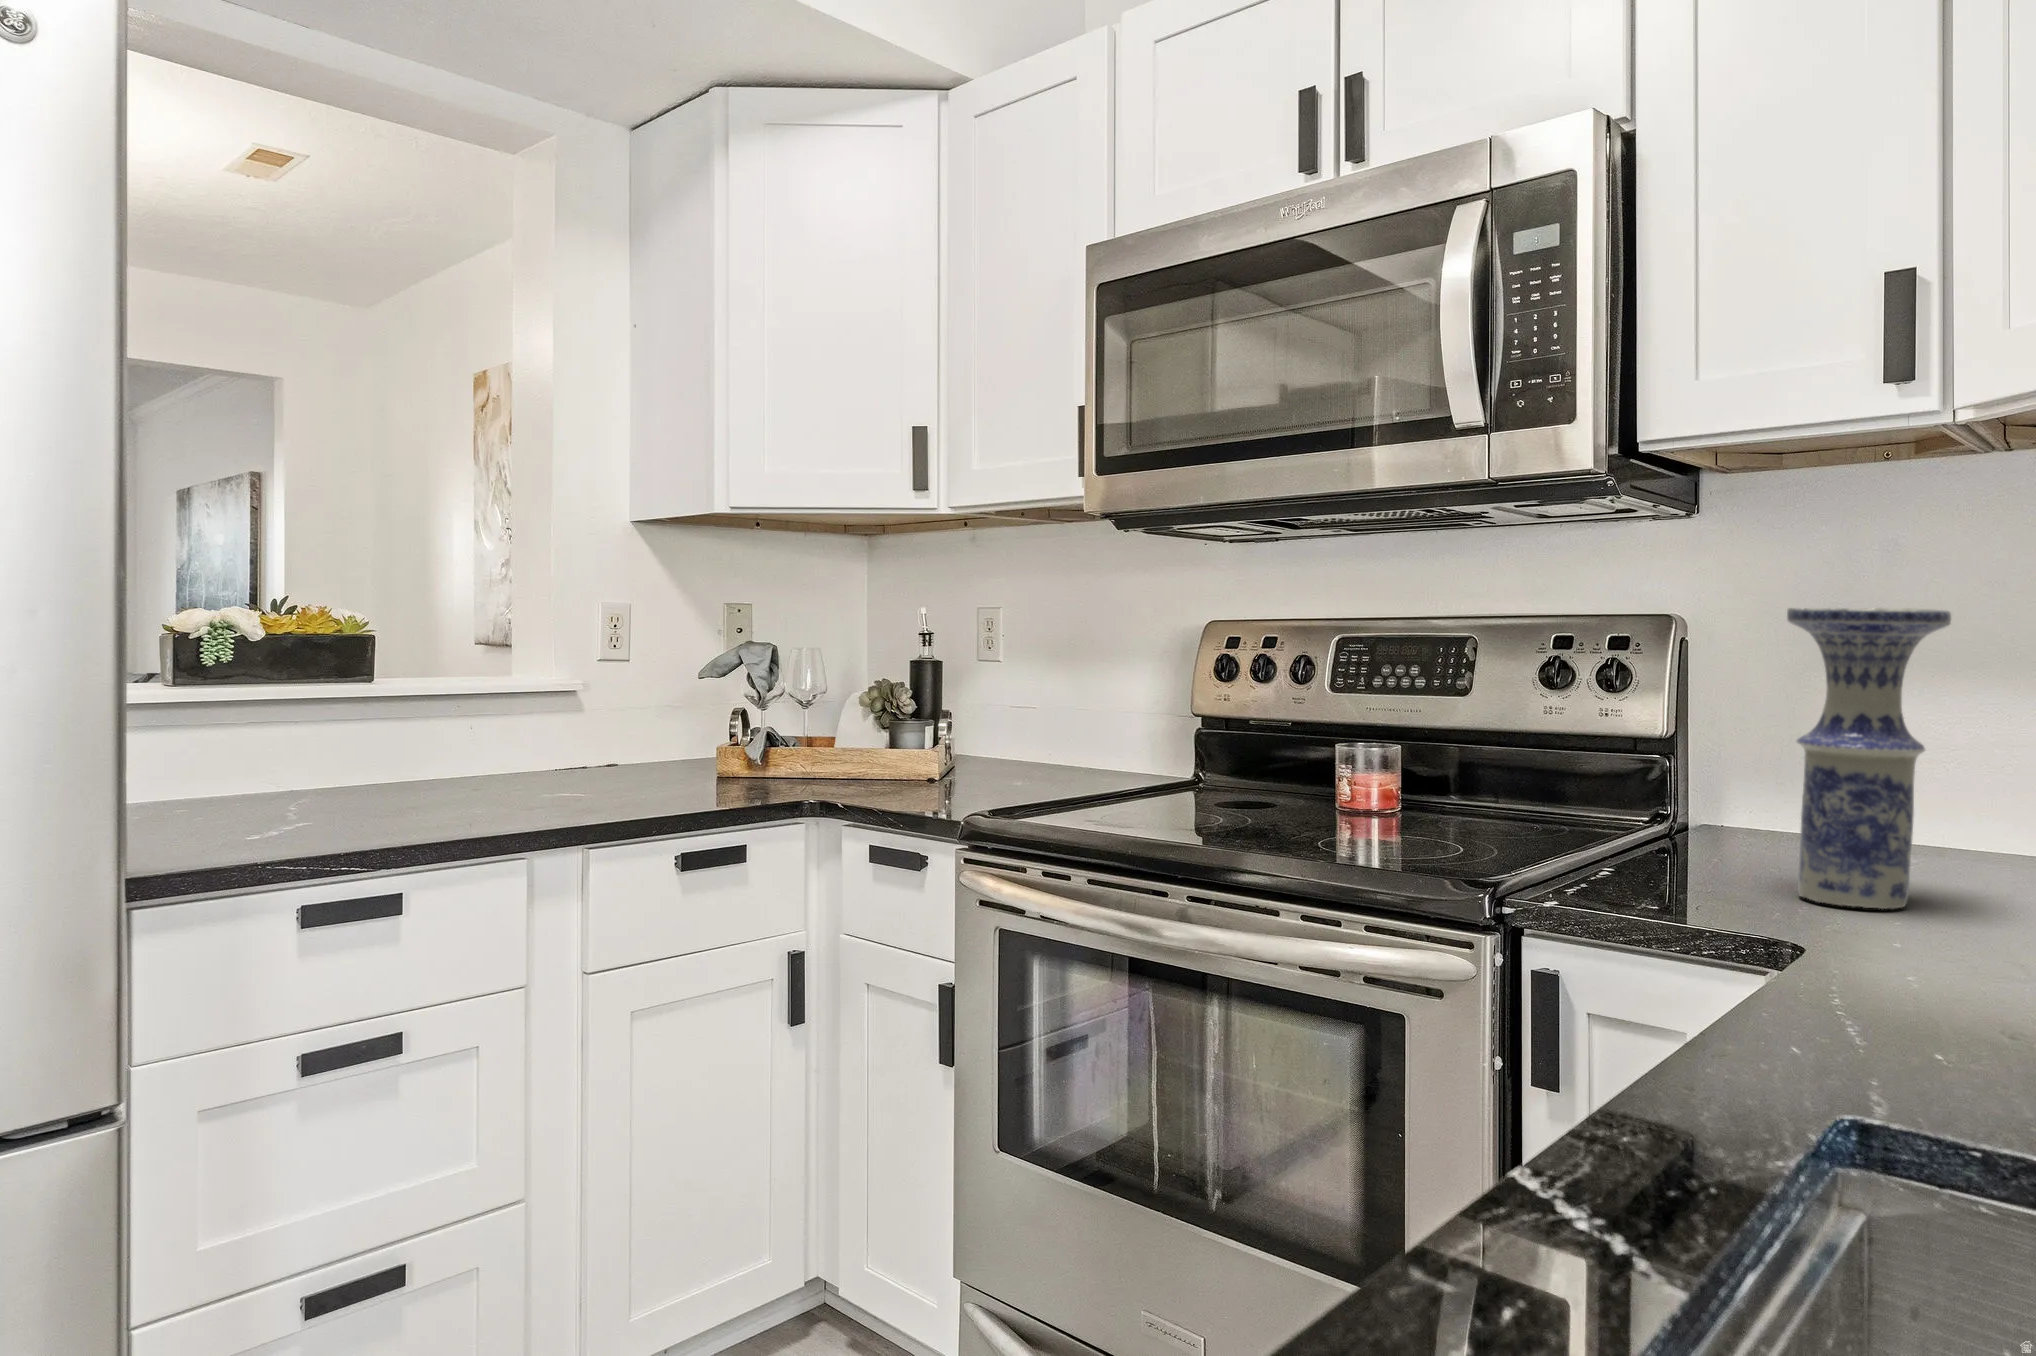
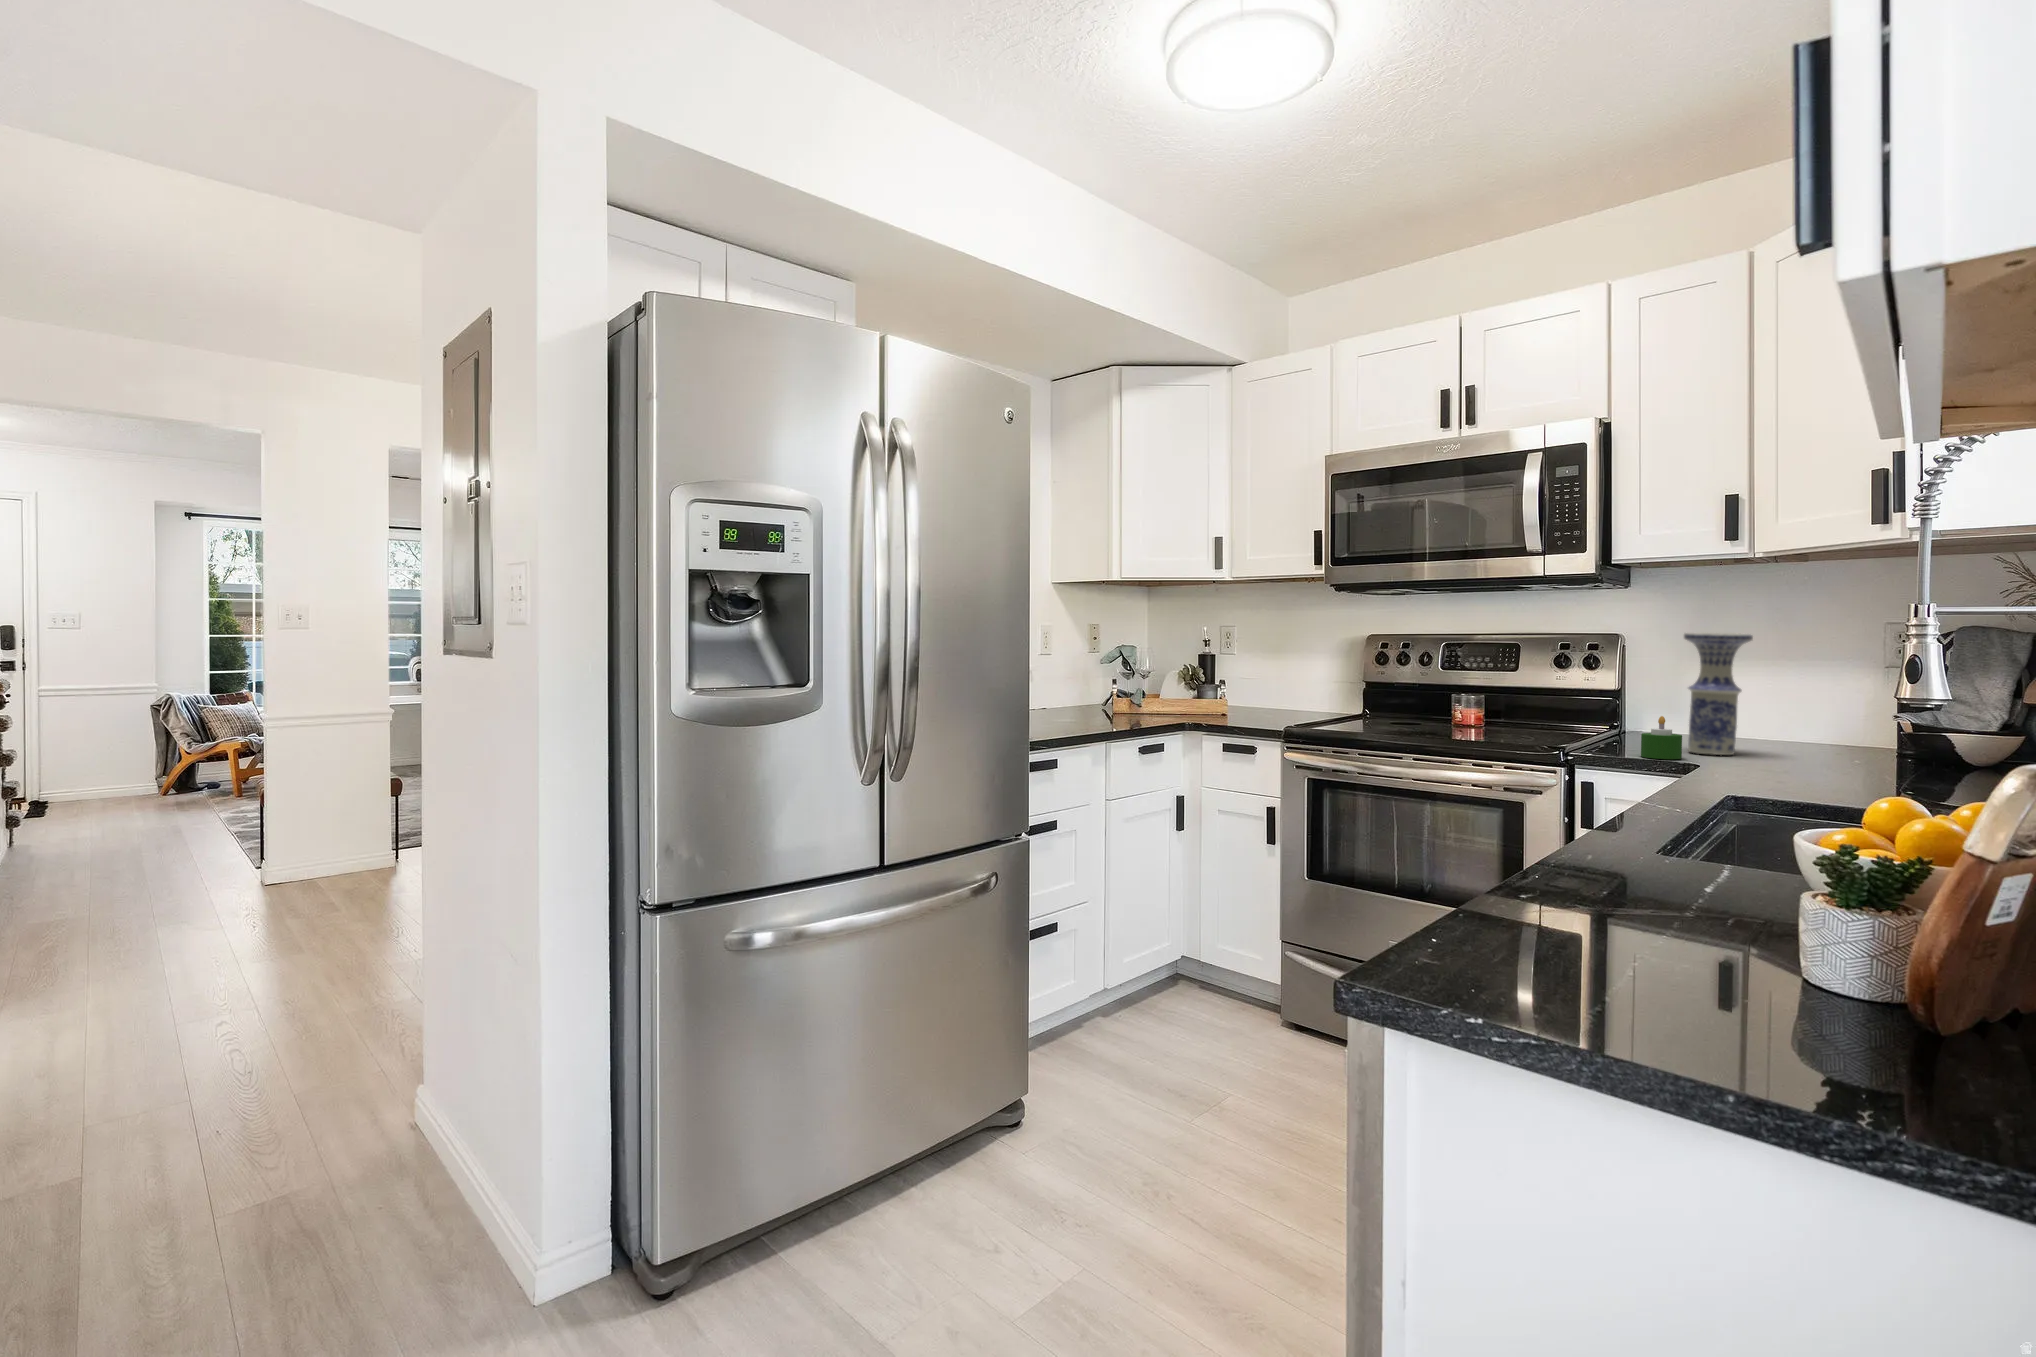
candle: none [1675,812,1773,924] -> present [1641,716,1682,759]

